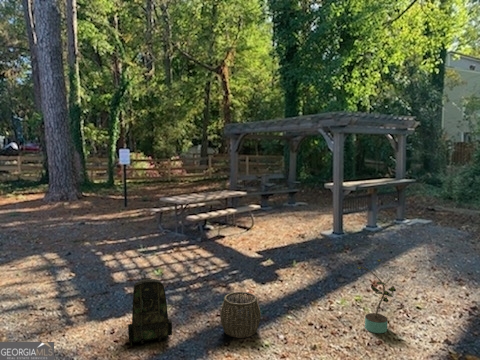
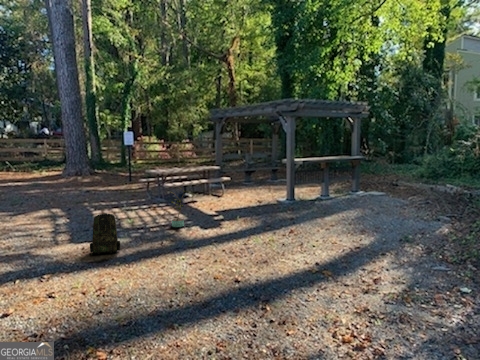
potted plant: present [357,259,396,333] -> present [170,192,184,227]
woven basket: present [220,292,261,338] -> none [154,225,182,254]

